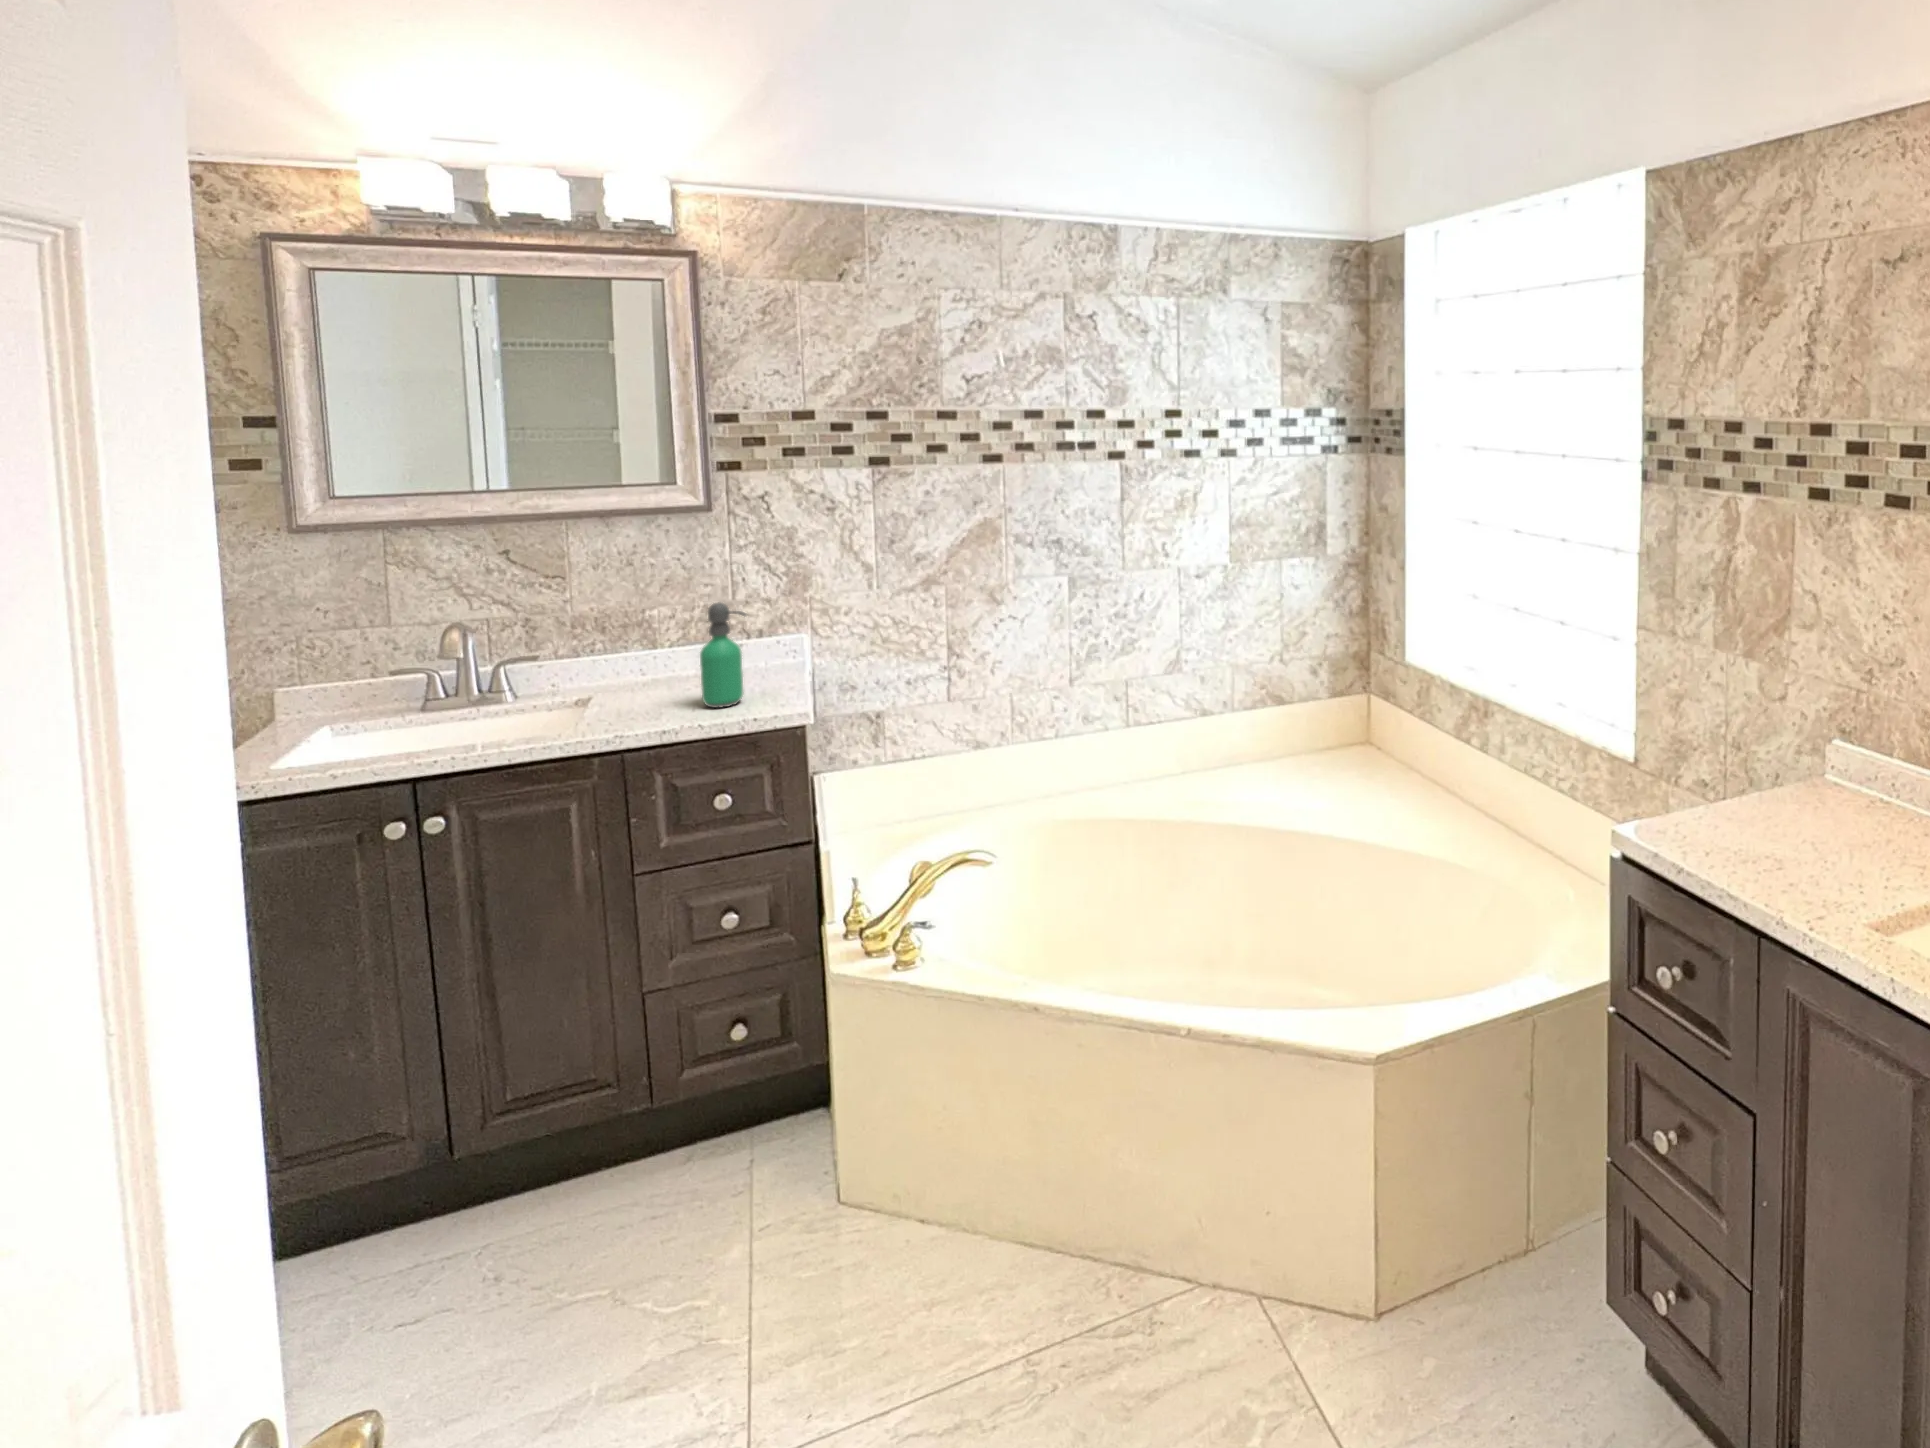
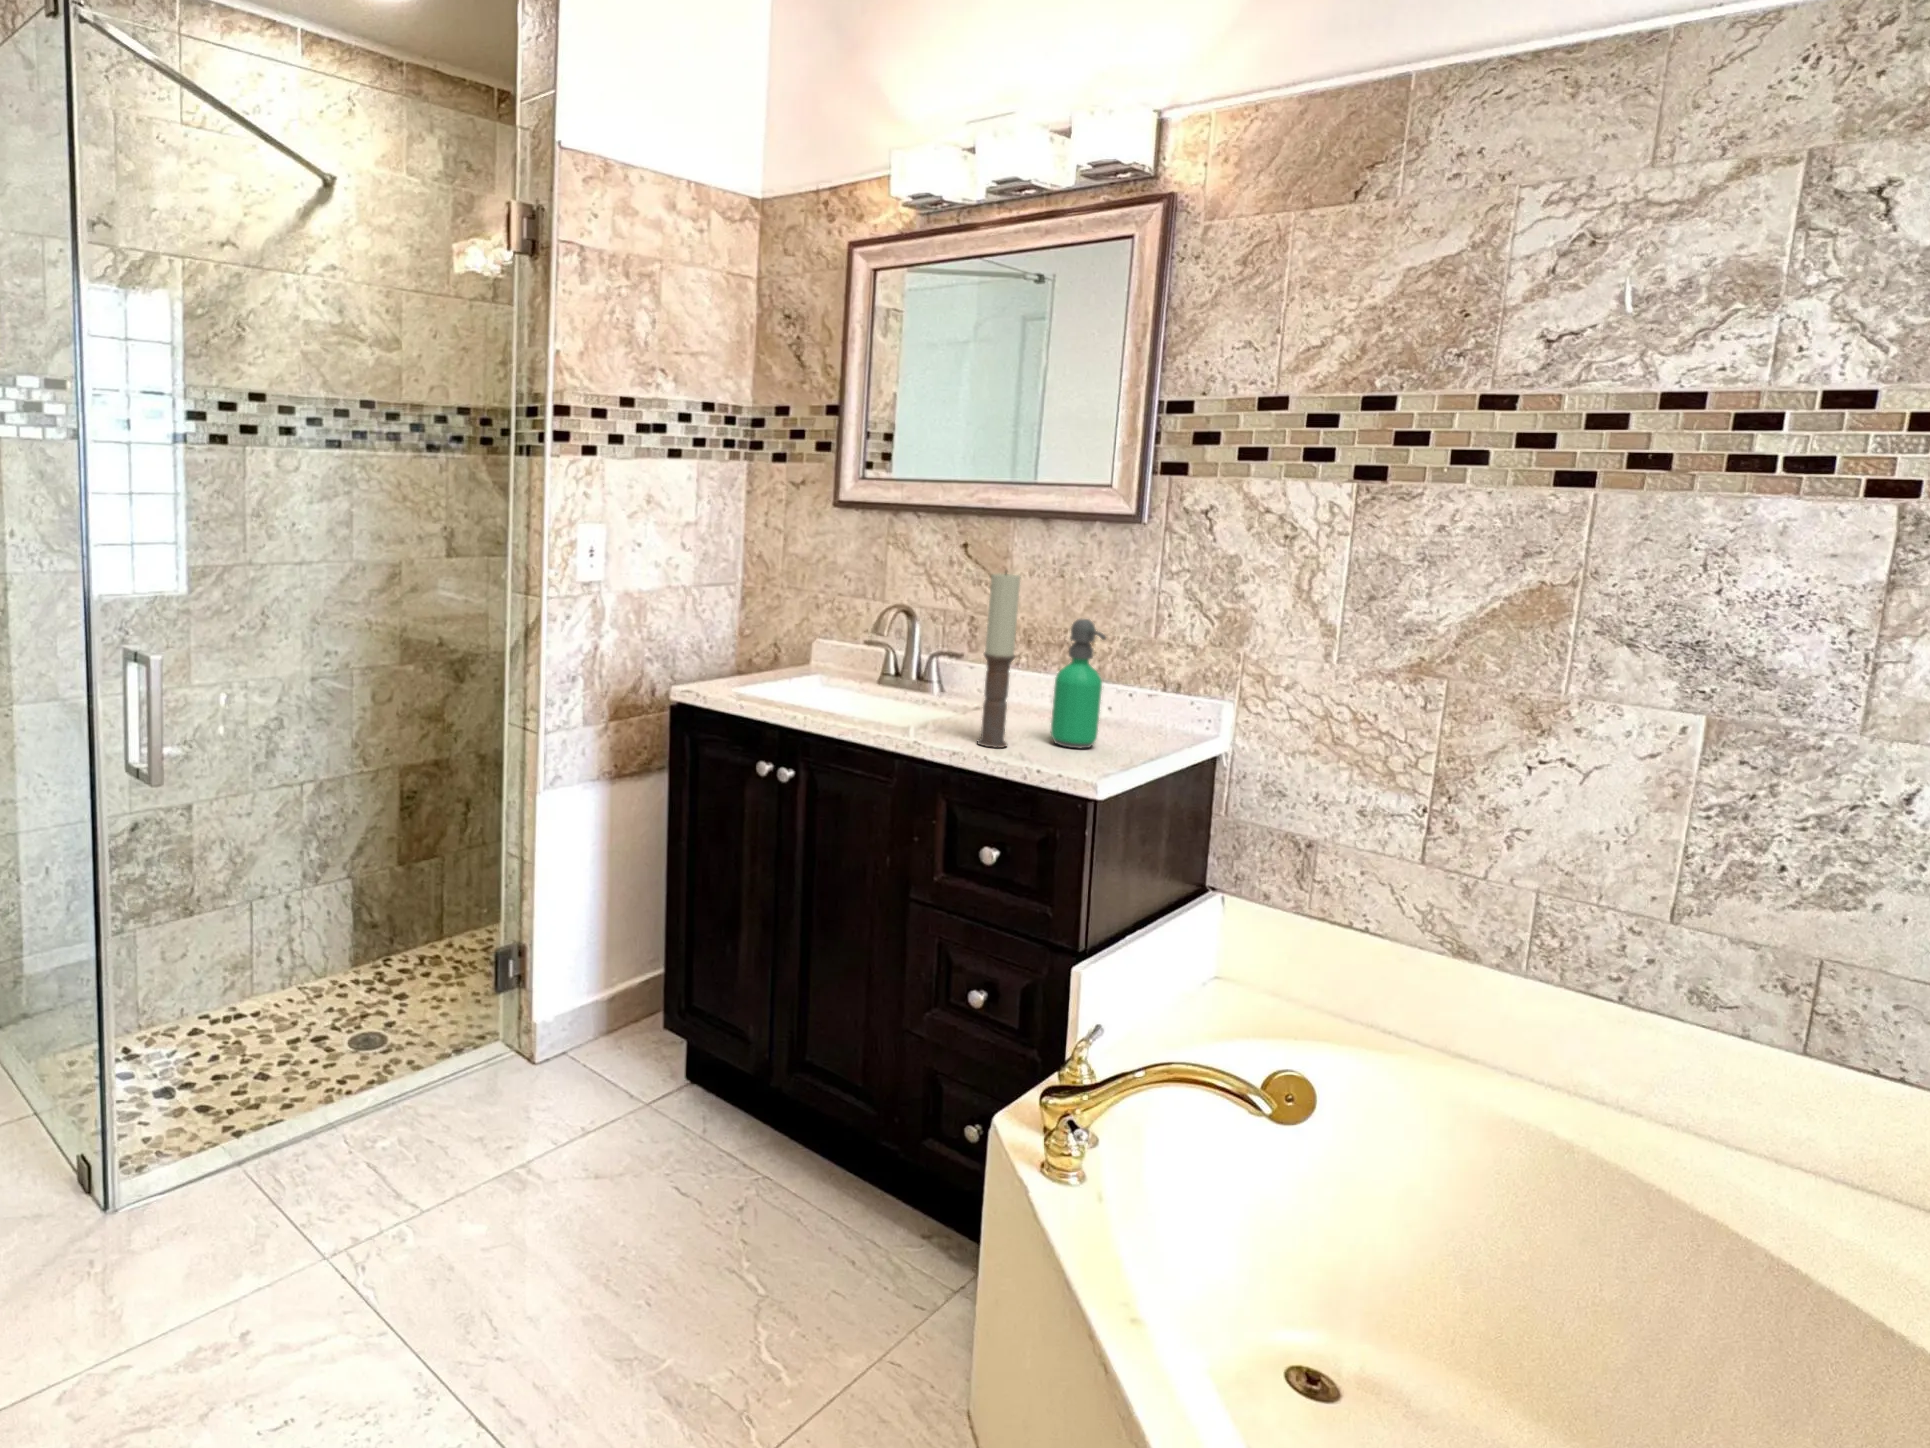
candle: none [650,580,687,730] -> present [977,573,1021,748]

